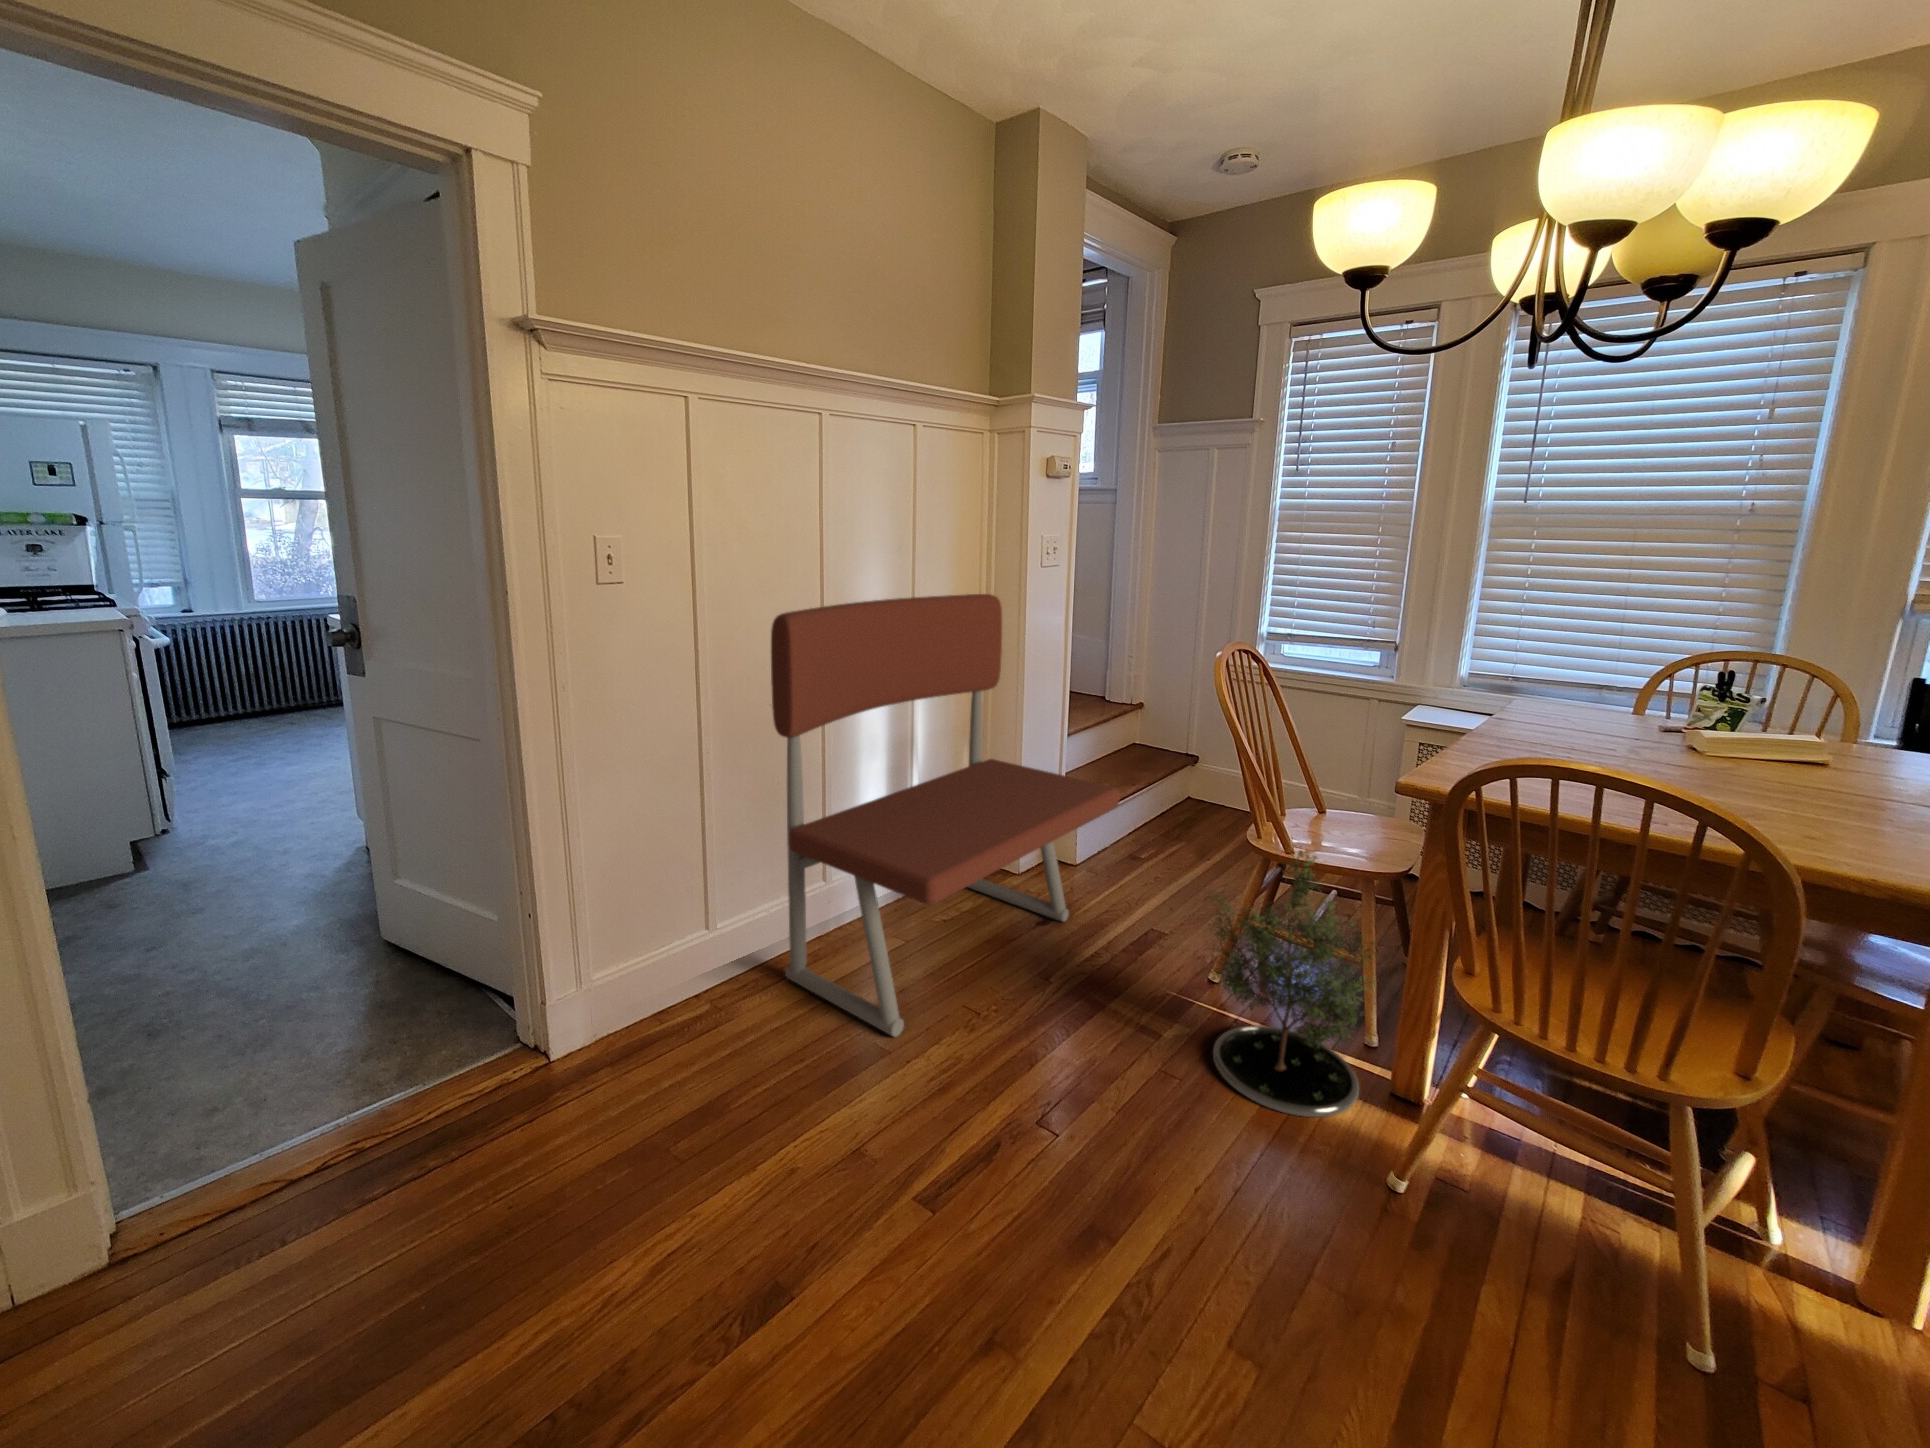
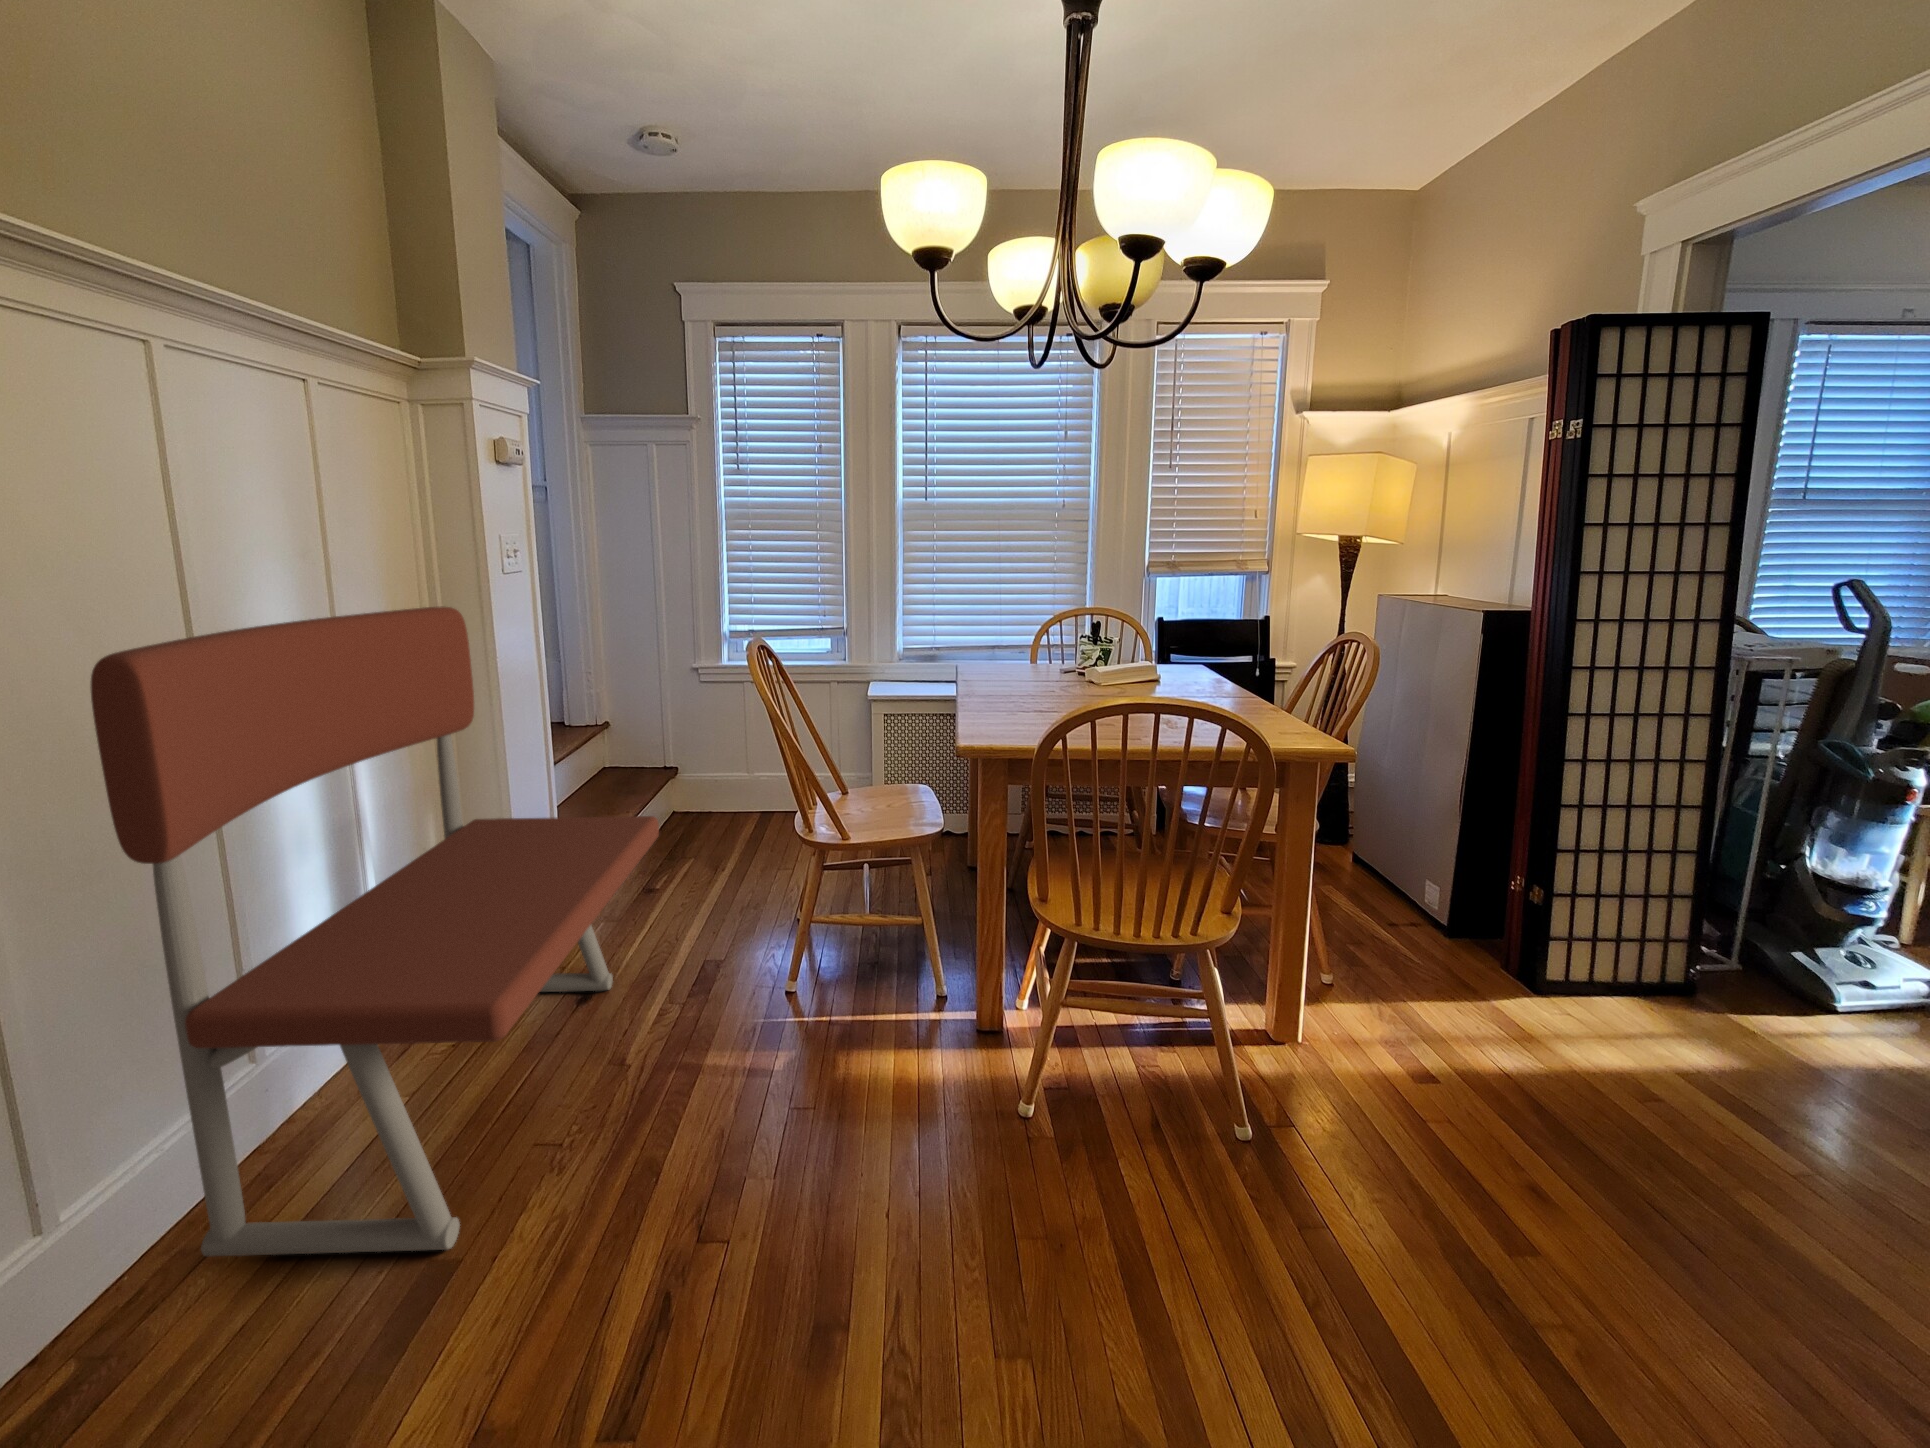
potted tree: present [1208,838,1376,1117] -> none [794,818,967,1096]

